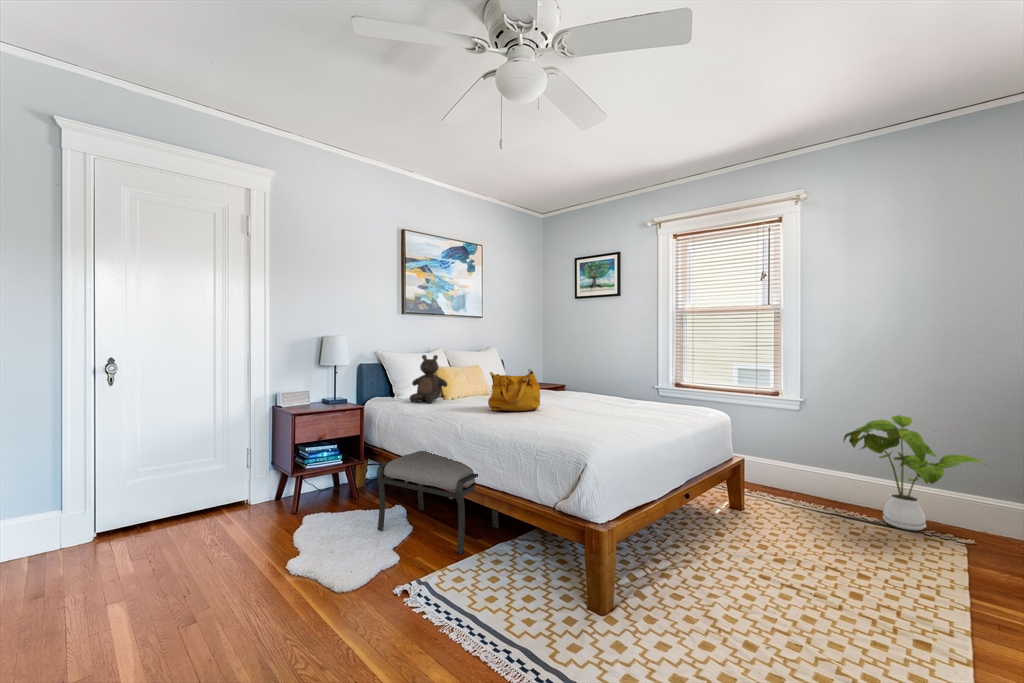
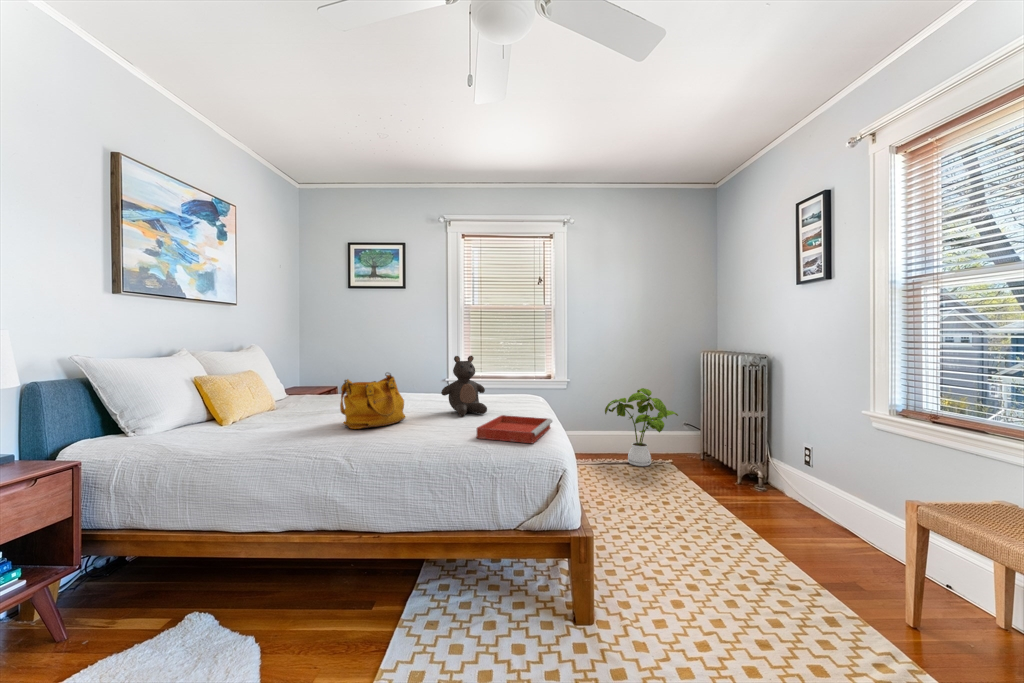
teddy bear: present [410,355,447,403] -> present [441,356,487,416]
tray: none [553,414,639,438] -> present [477,415,552,443]
ottoman: present [377,451,499,554] -> none [202,496,387,662]

